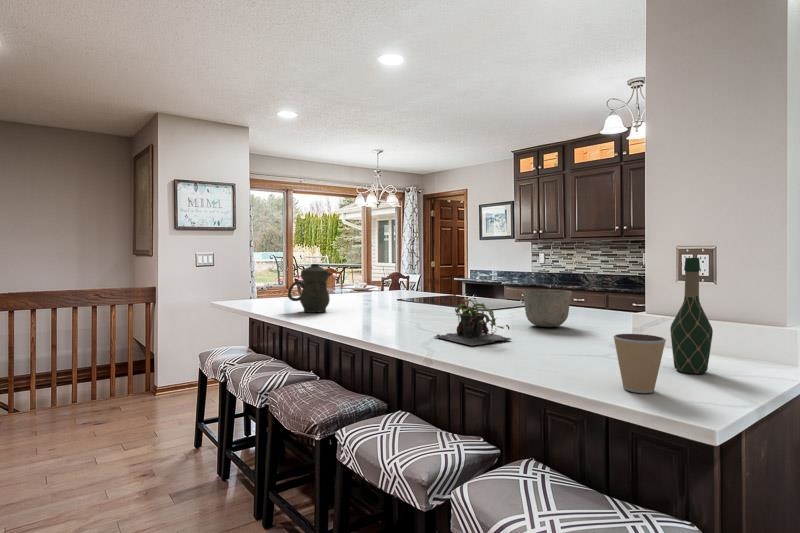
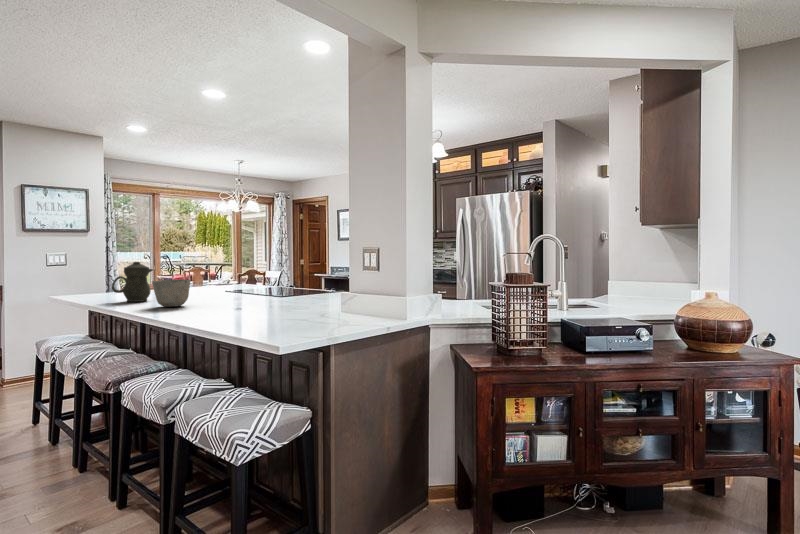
wine bottle: present [670,258,713,373] -> none [333,255,356,327]
ceramic bowl: present [522,289,572,327] -> present [152,280,191,307]
plant: present [435,299,511,345] -> none [207,286,262,318]
coffee cup: present [614,334,666,393] -> none [273,302,303,337]

